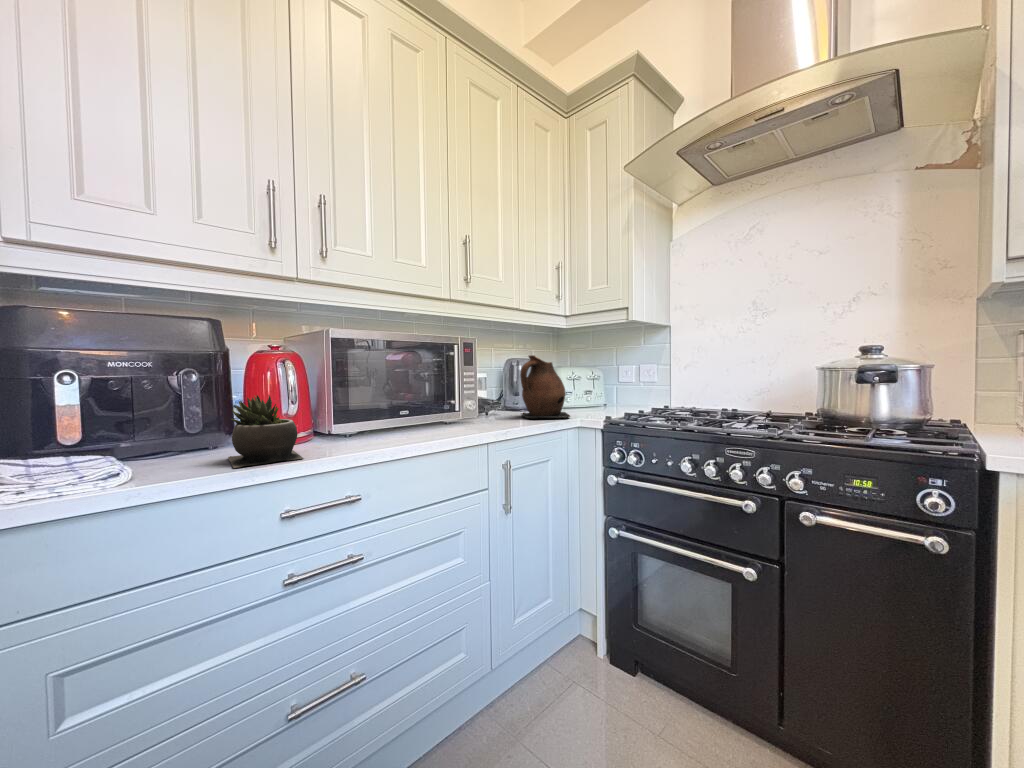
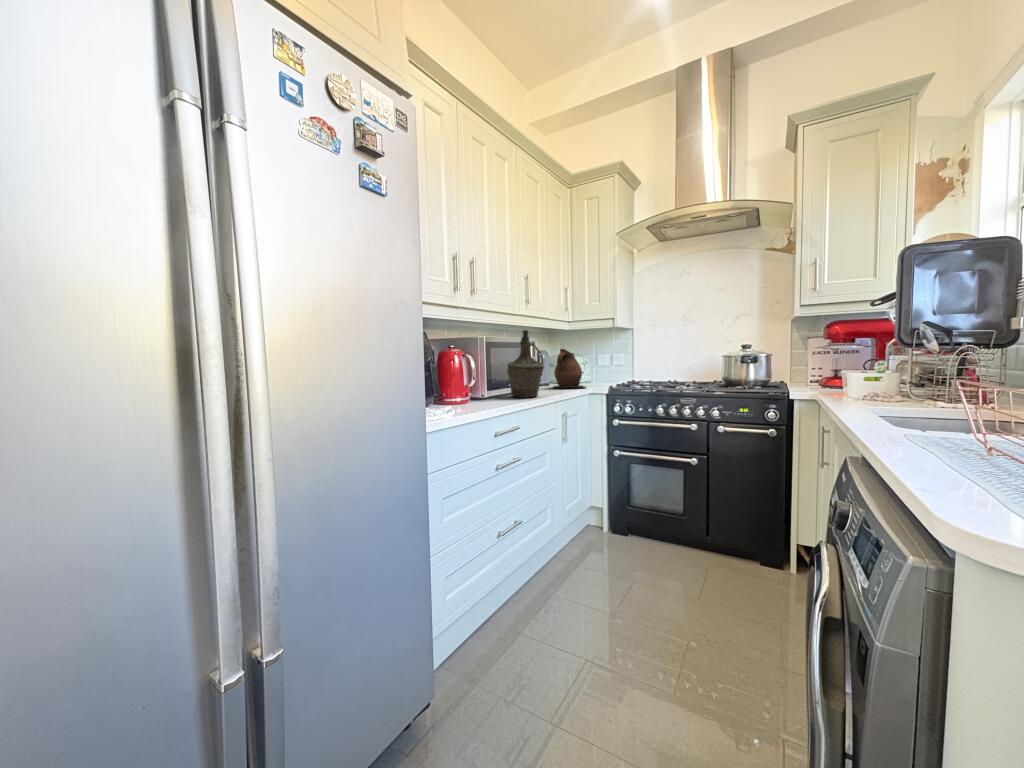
bottle: none [396,321,462,437] -> present [507,330,544,398]
succulent plant: present [228,395,303,468] -> none [453,373,497,410]

